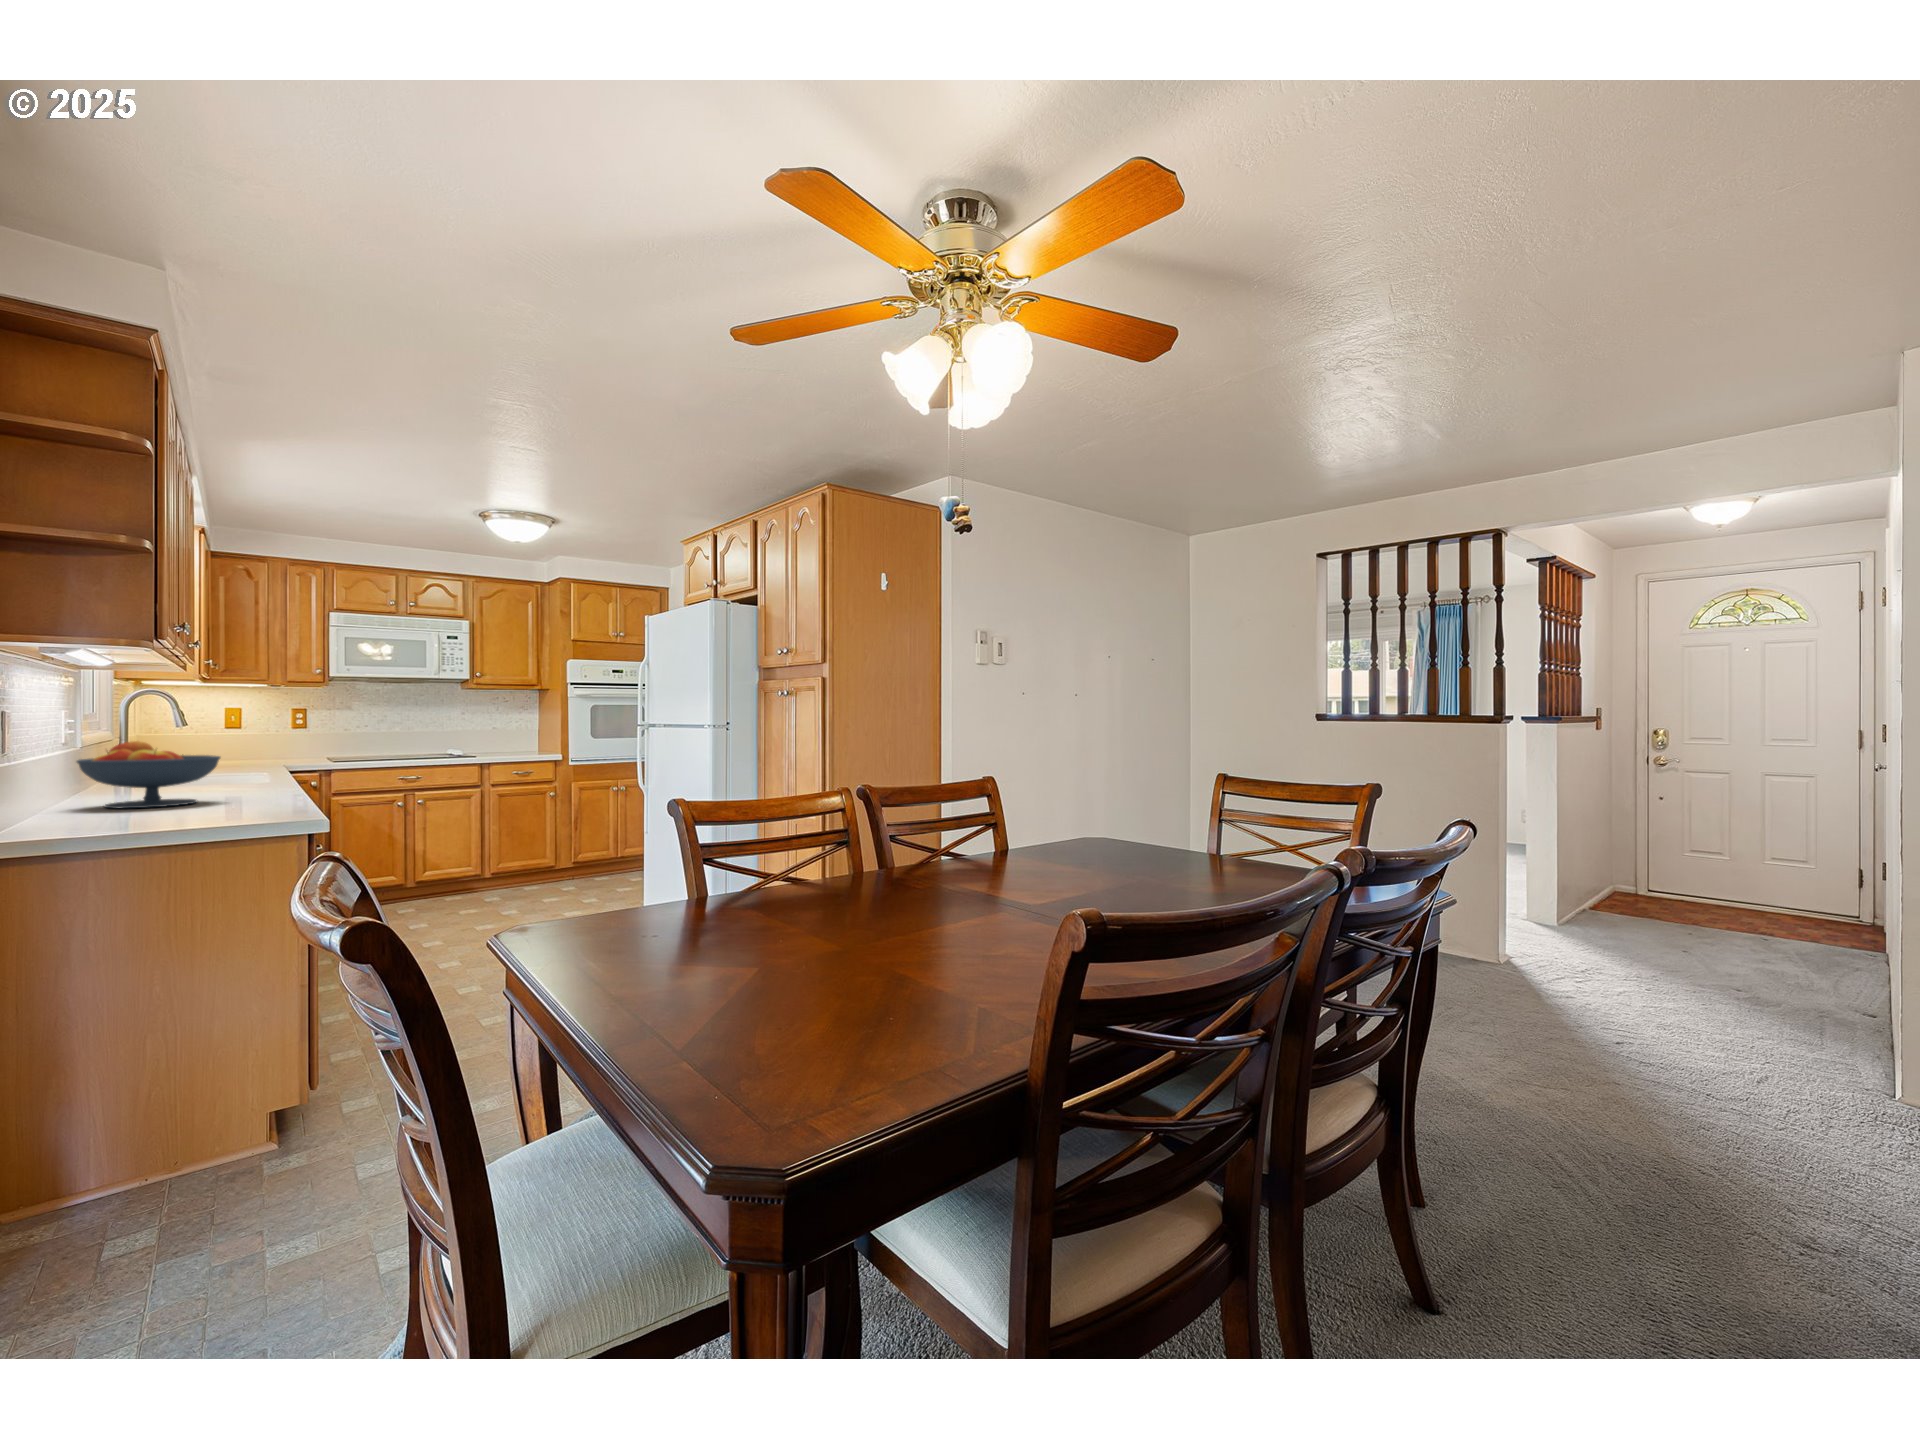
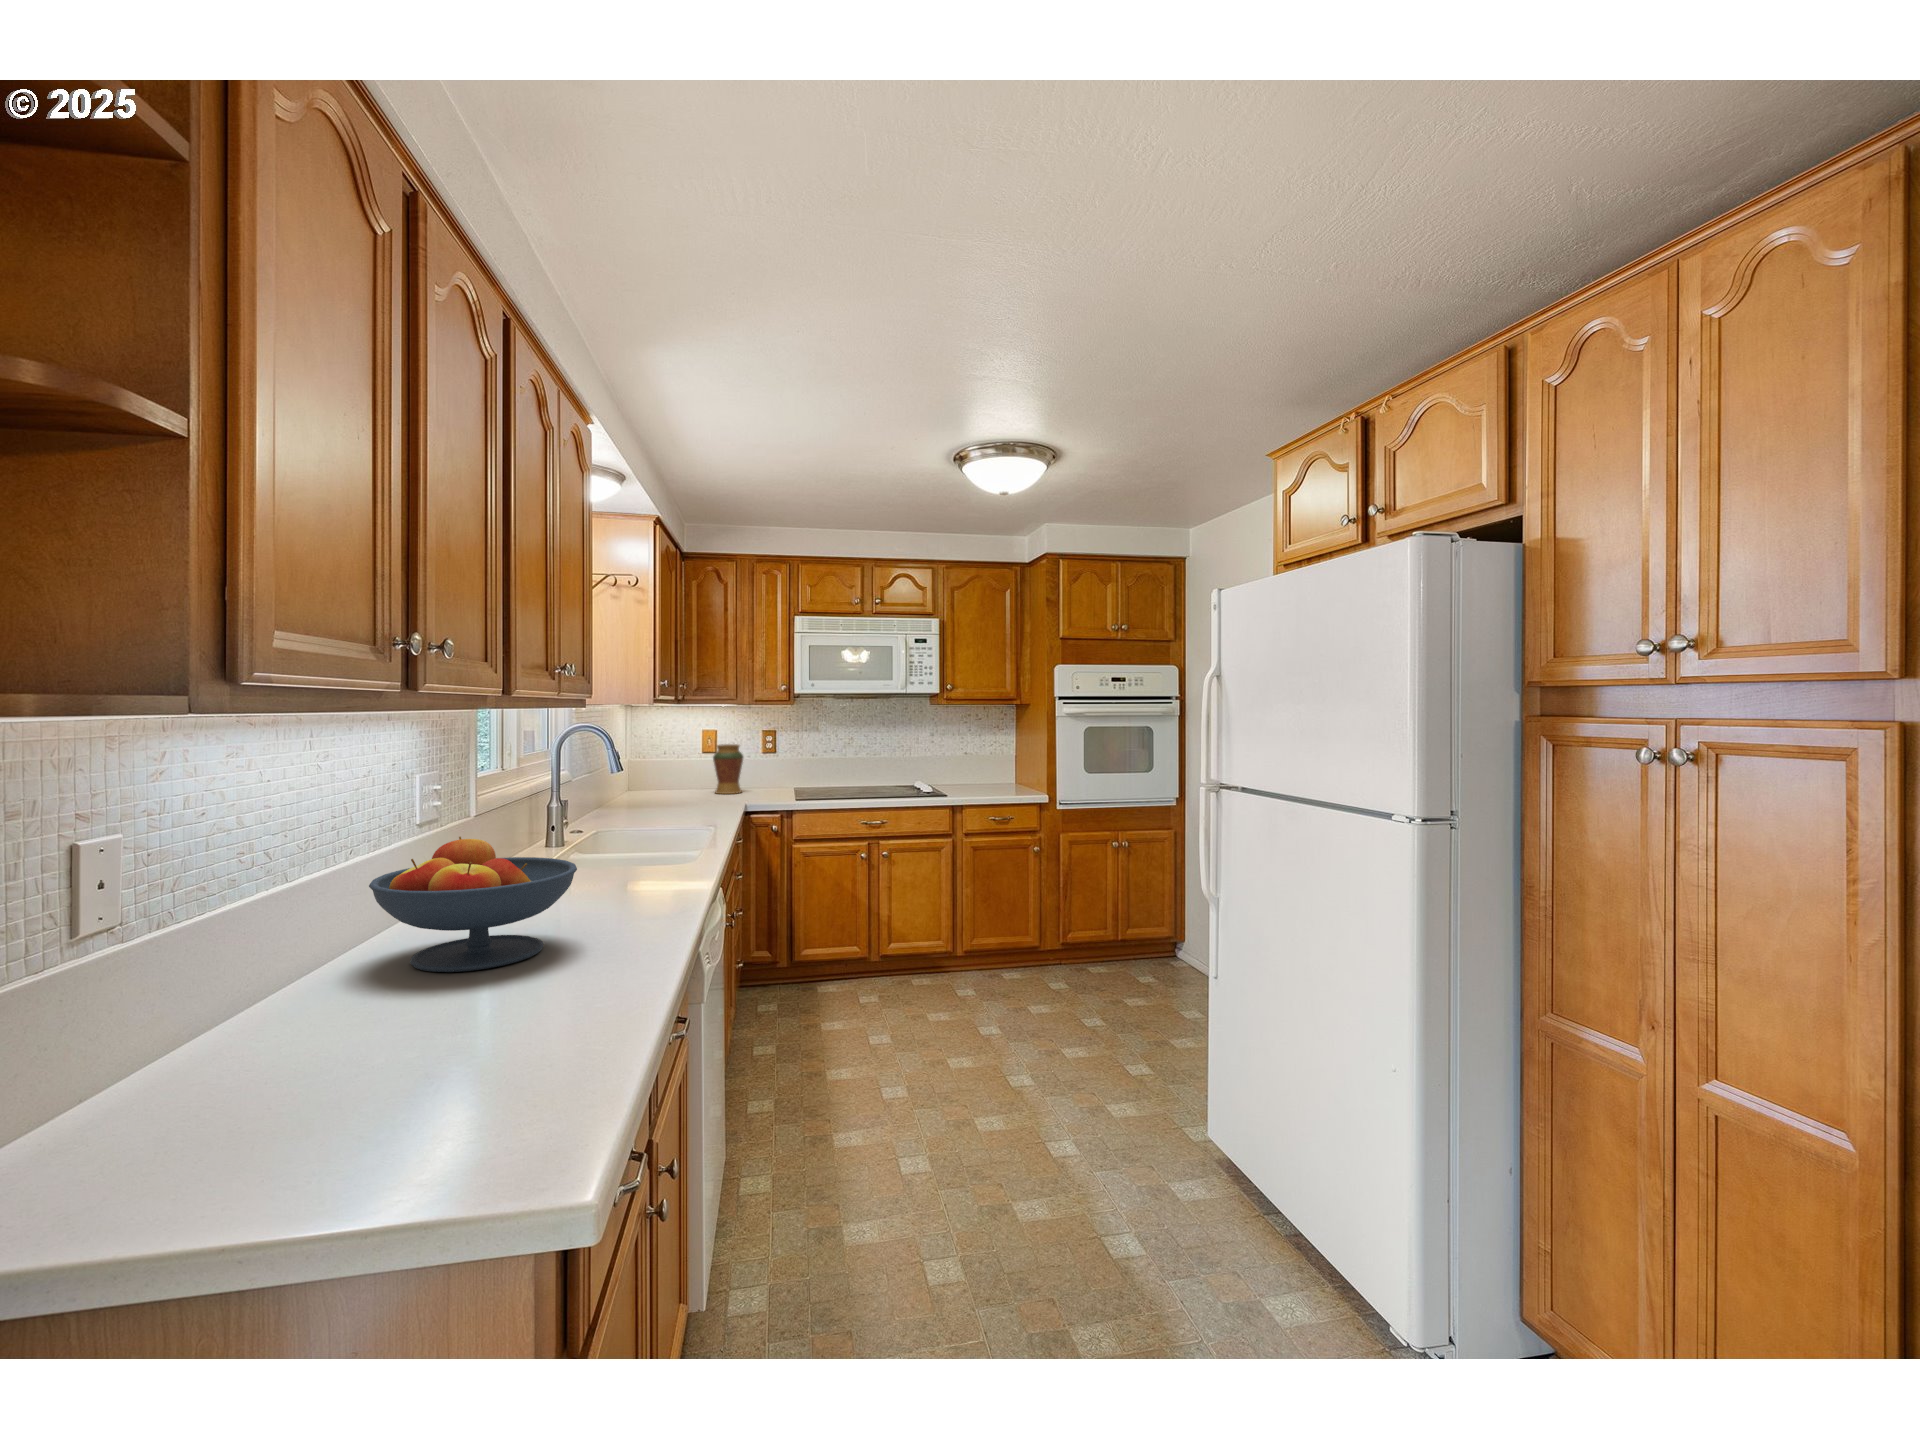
decorative vase: none [240,720,274,762] -> present [713,744,743,794]

